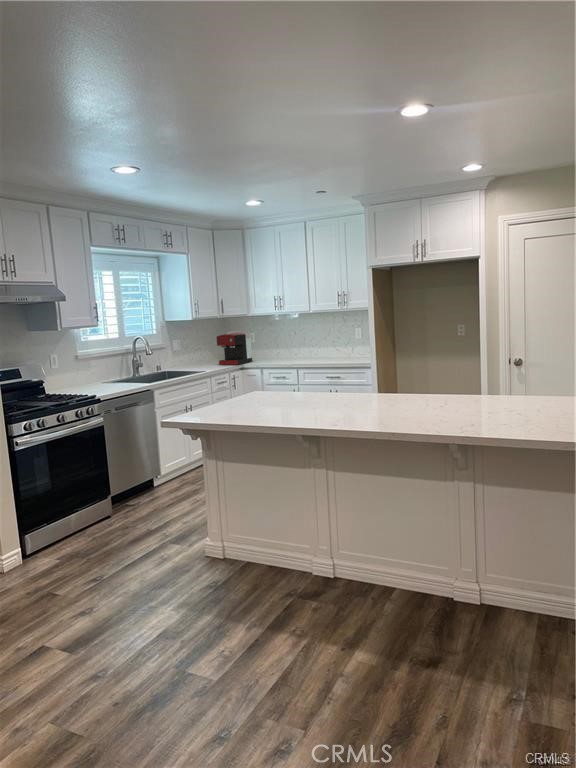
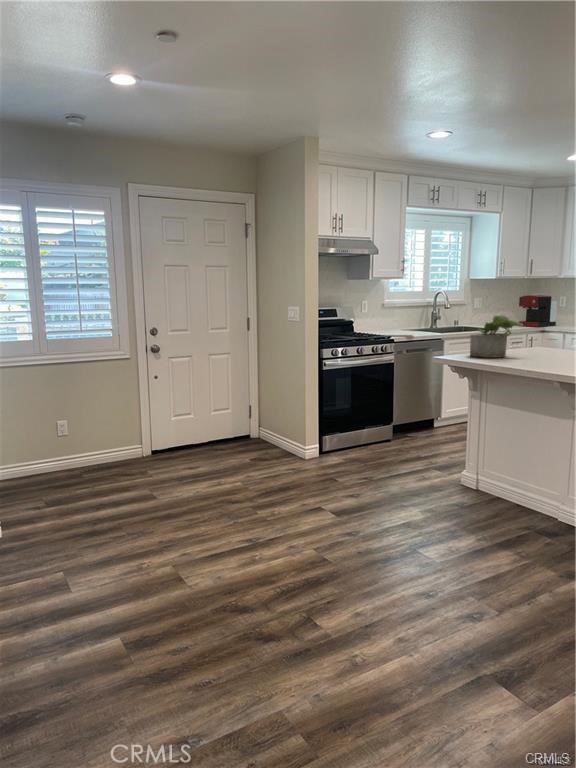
potted plant: none [197,369,249,417] -> present [470,315,523,358]

